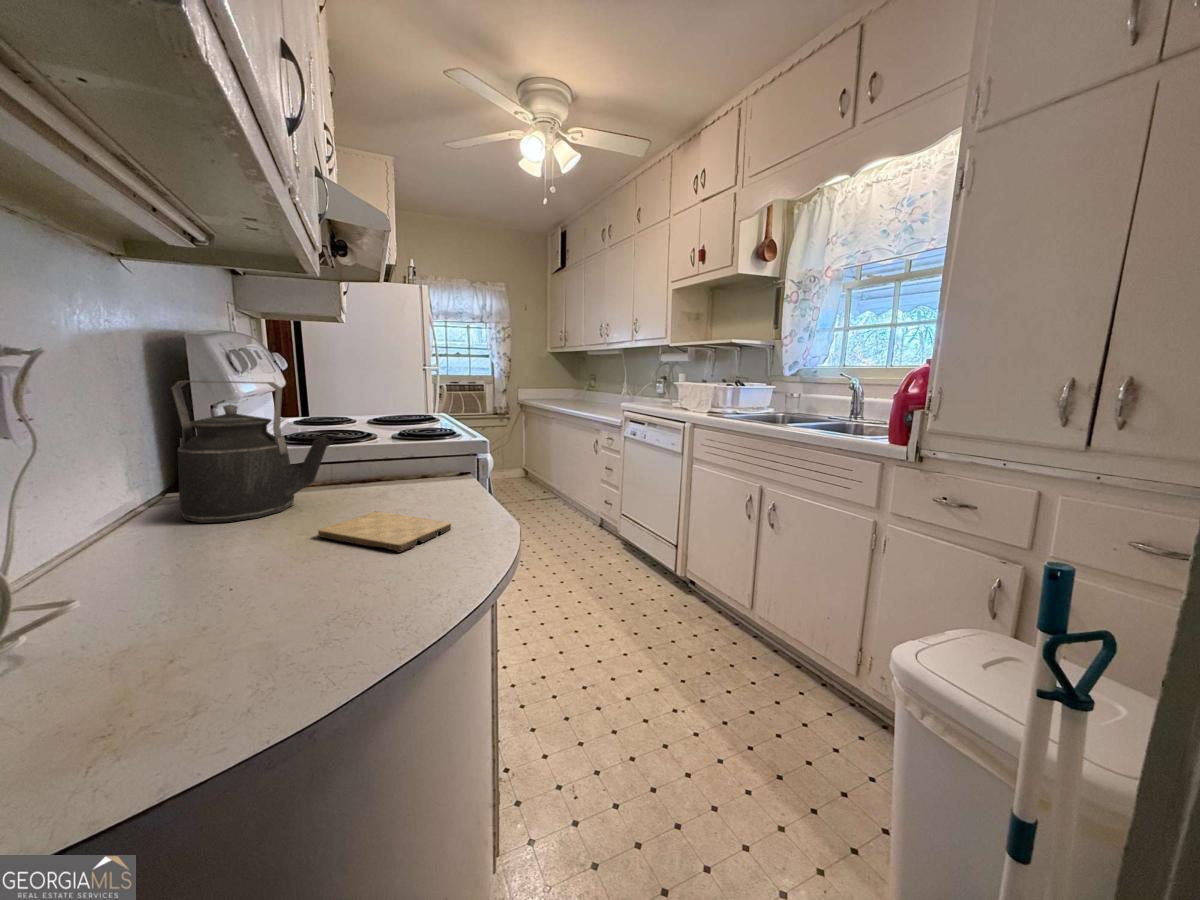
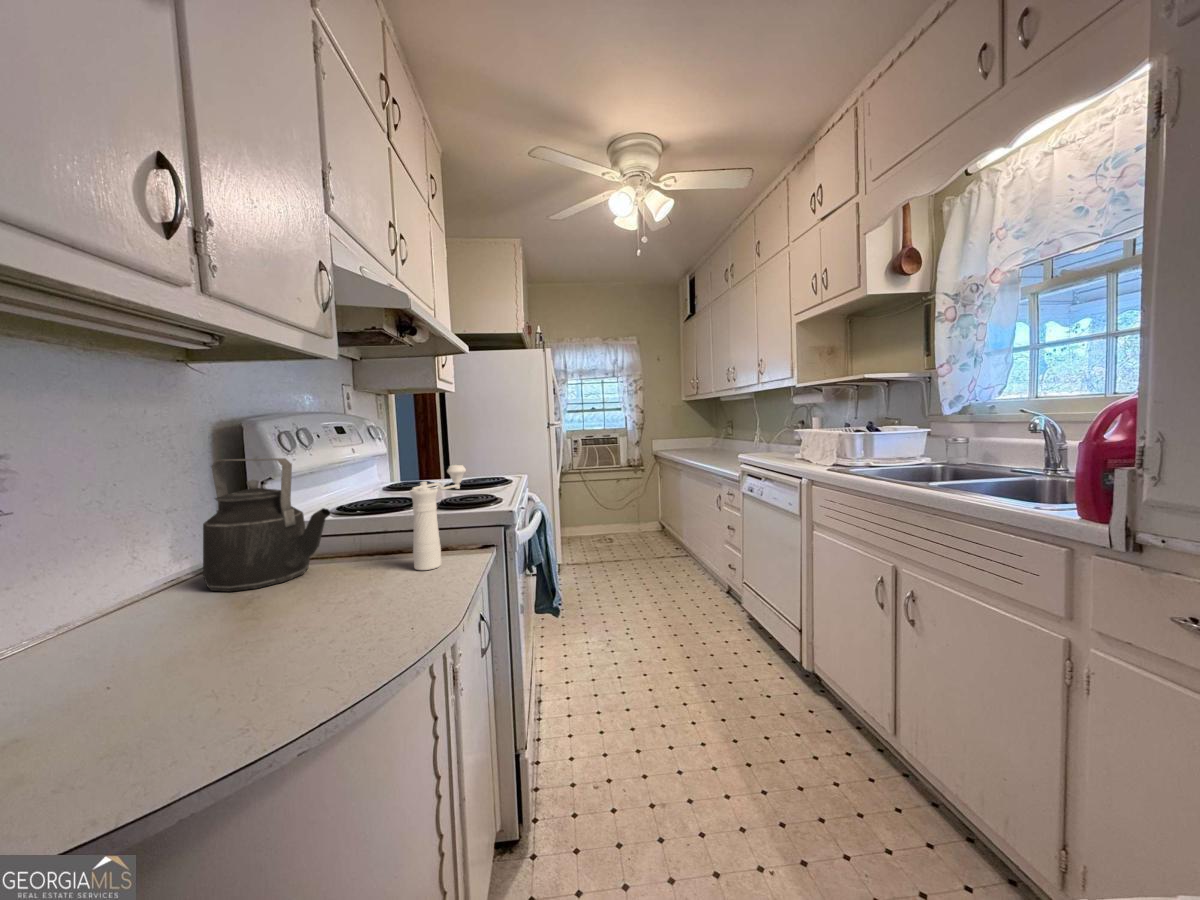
pepper mill: none [410,398,450,495] -> present [410,465,466,570]
cutting board: present [318,511,451,552] -> none [264,591,387,651]

